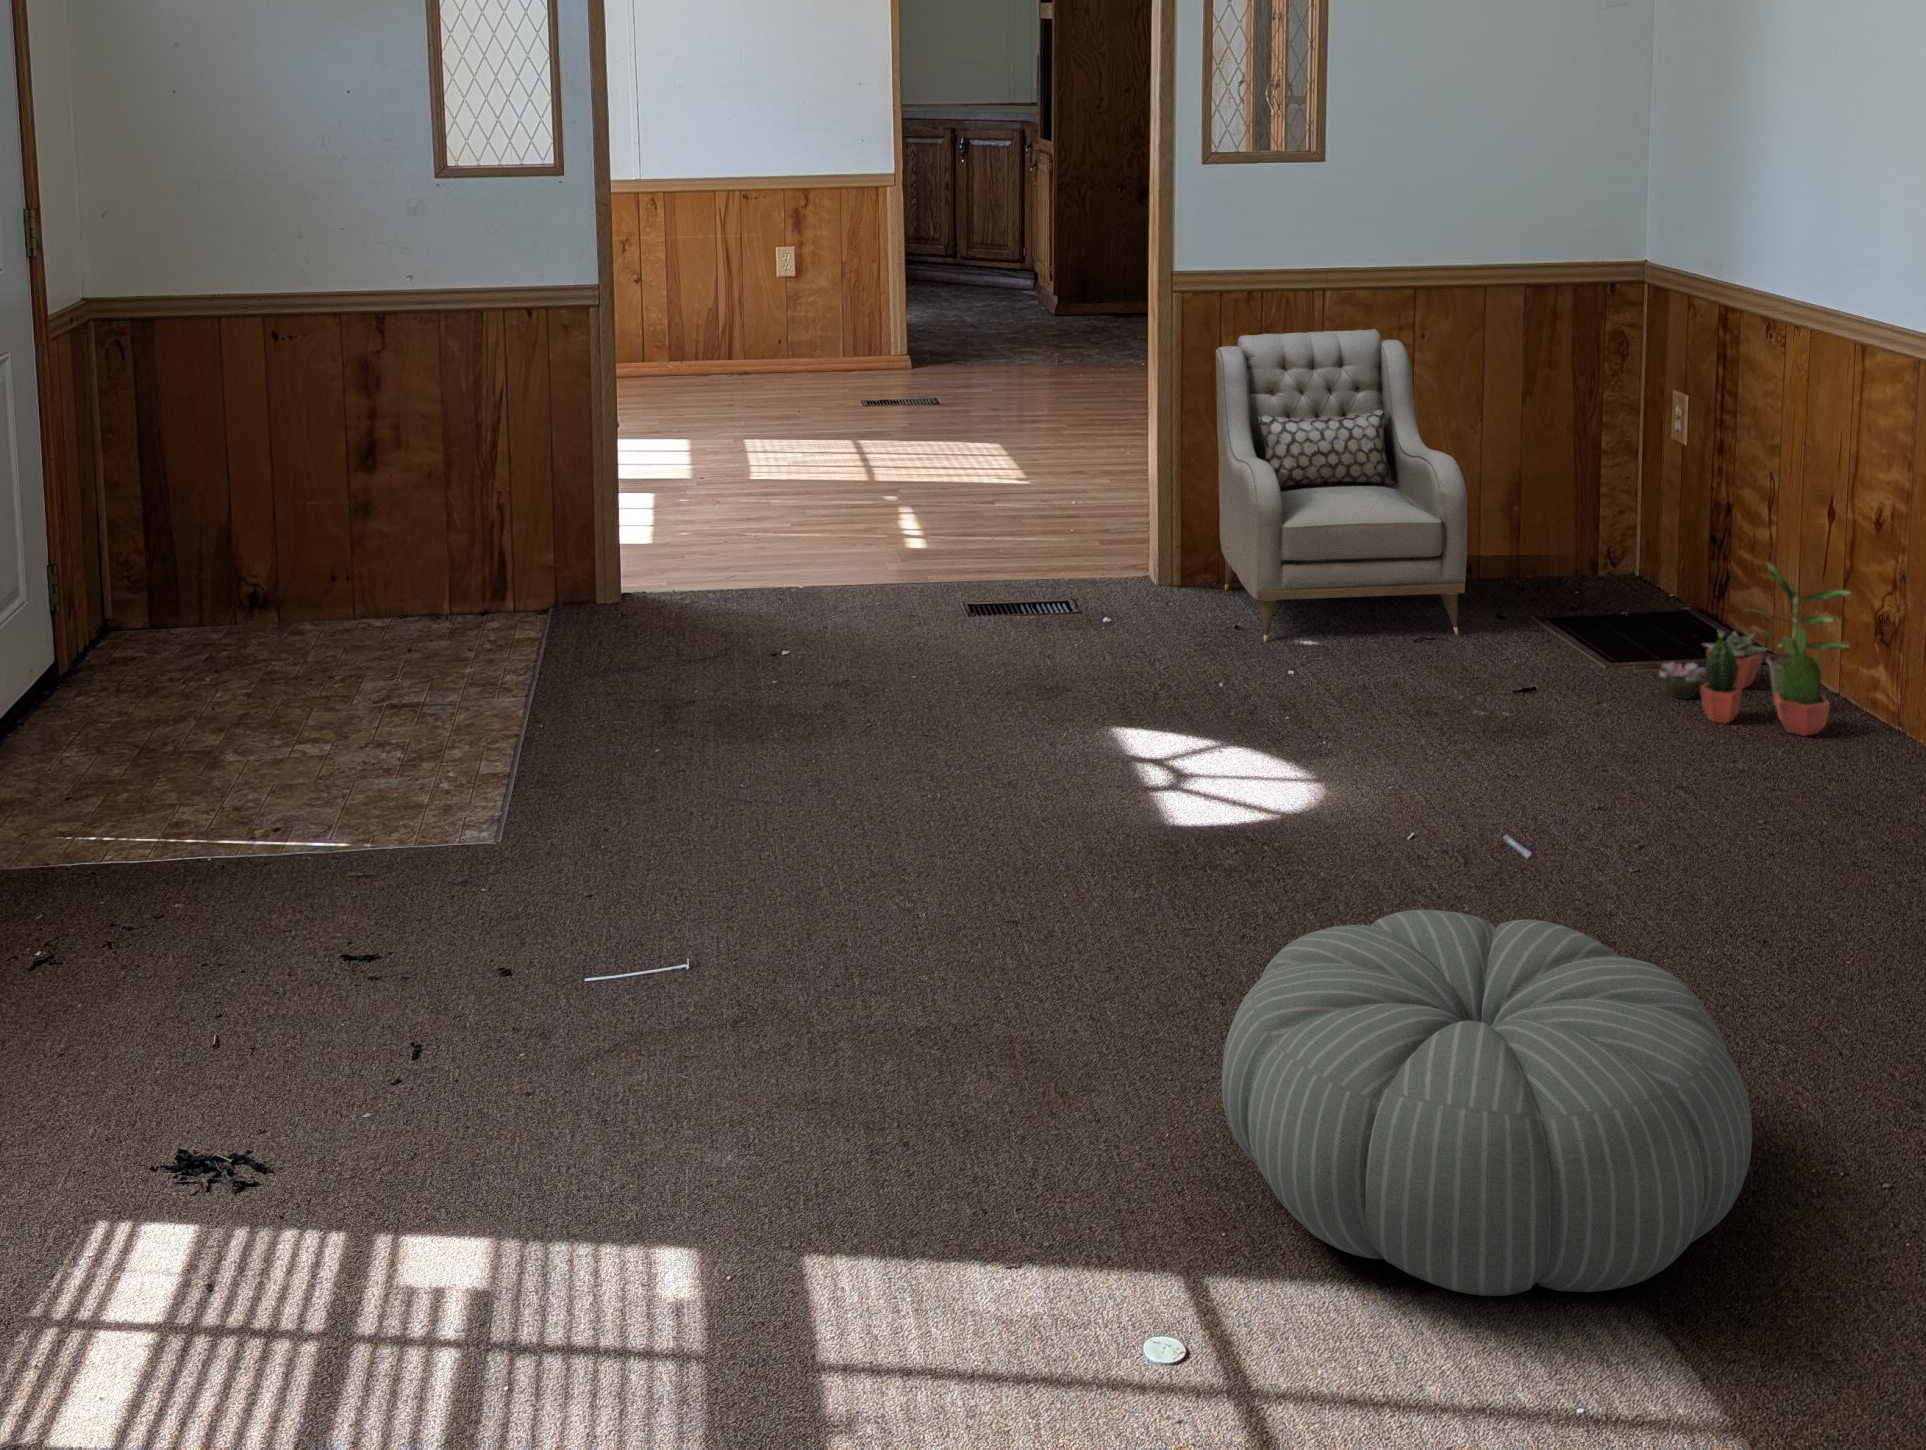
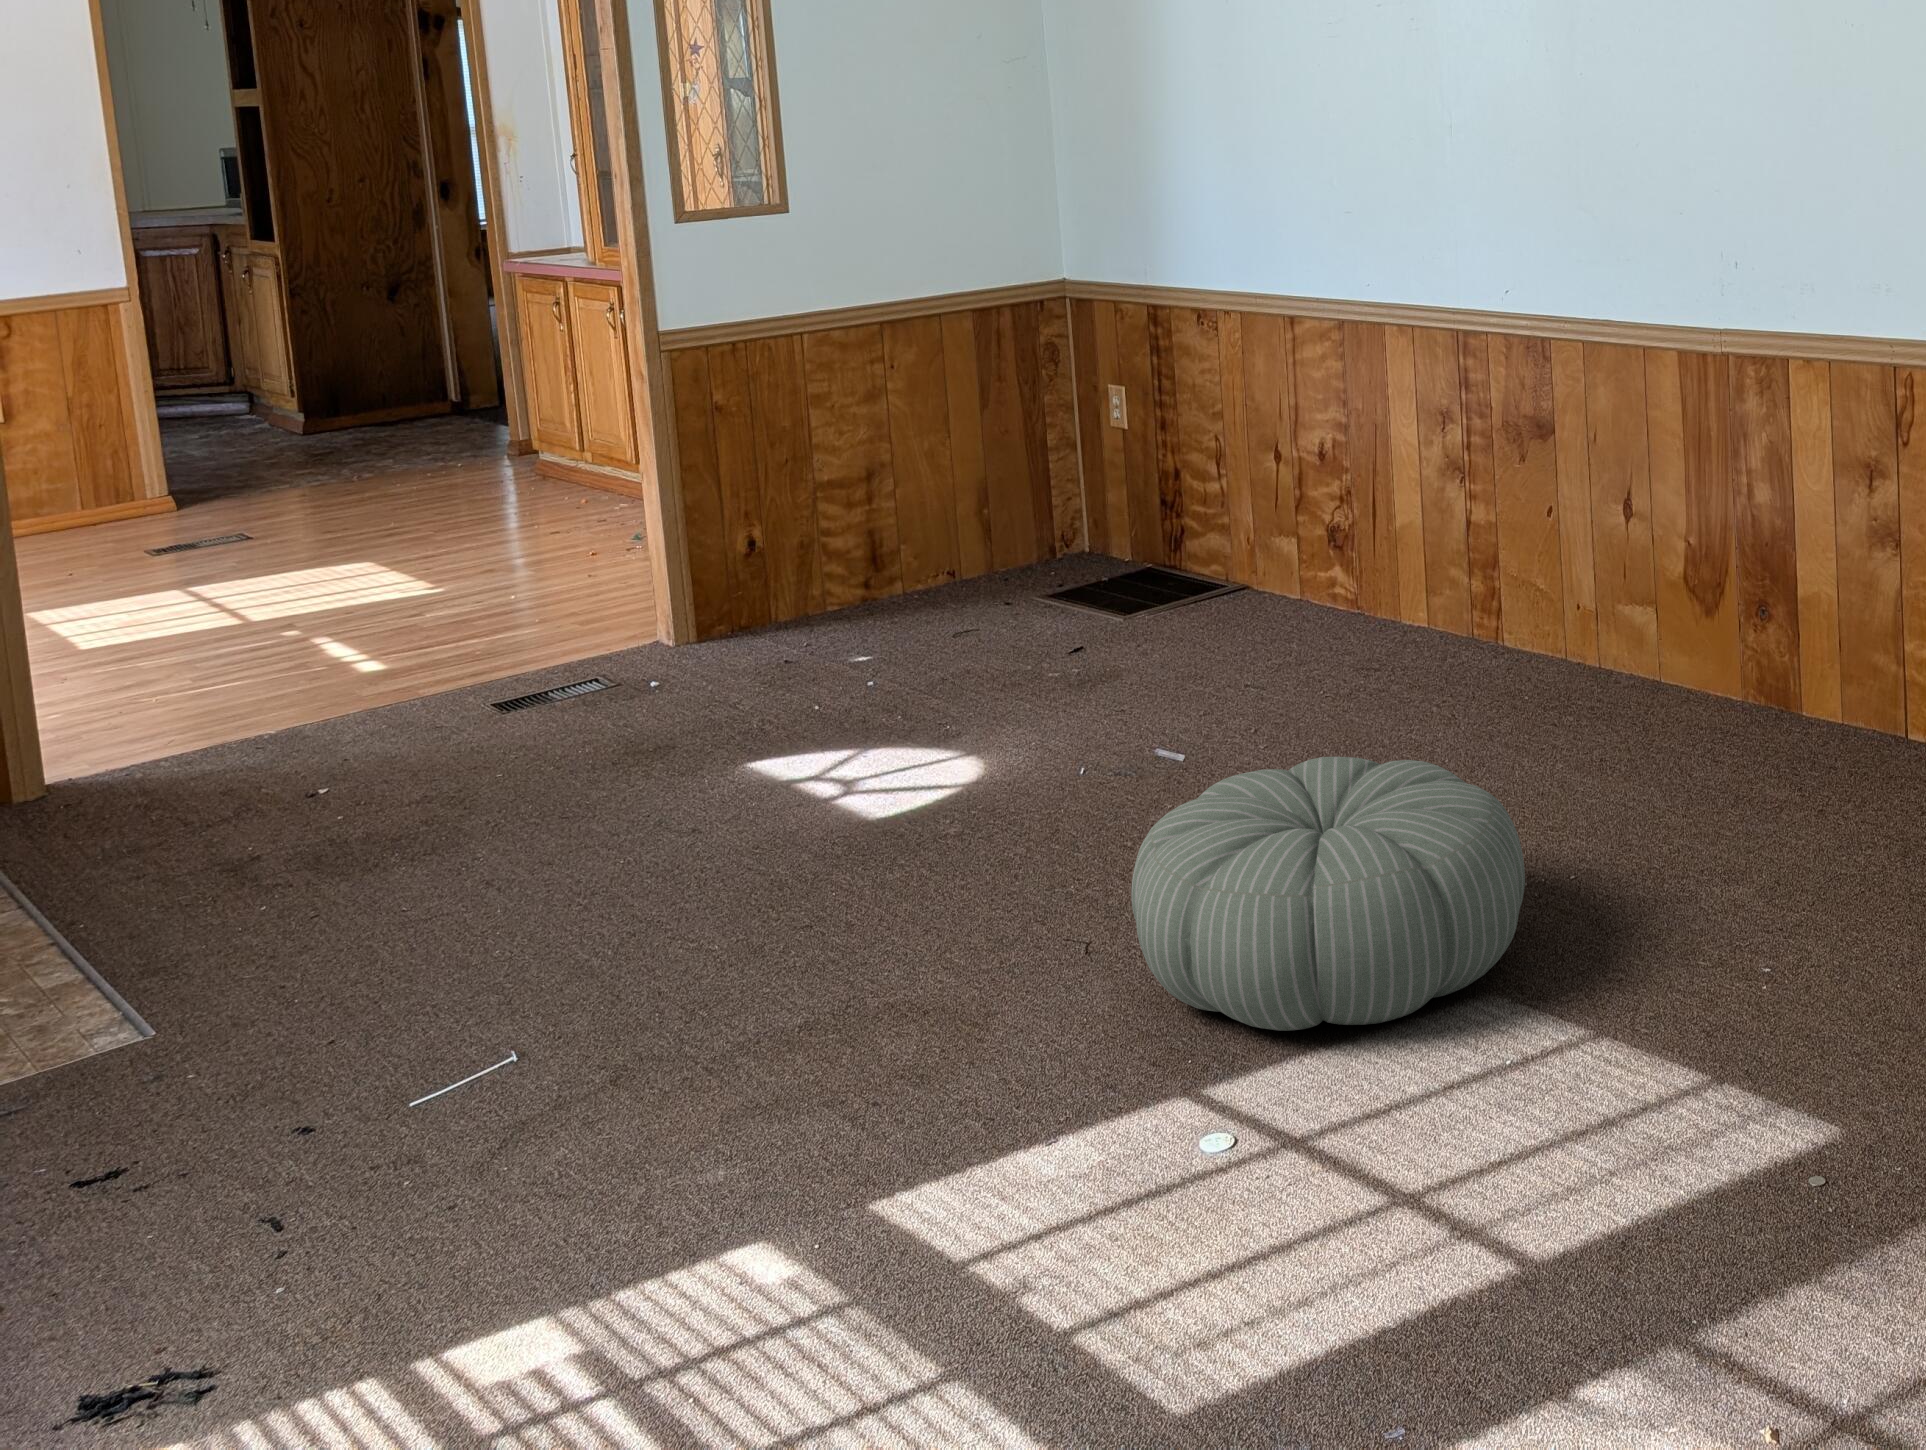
armchair: present [1216,329,1467,642] -> none [715,287,996,666]
potted plant: present [1659,563,1851,736] -> none [1182,502,1322,636]

